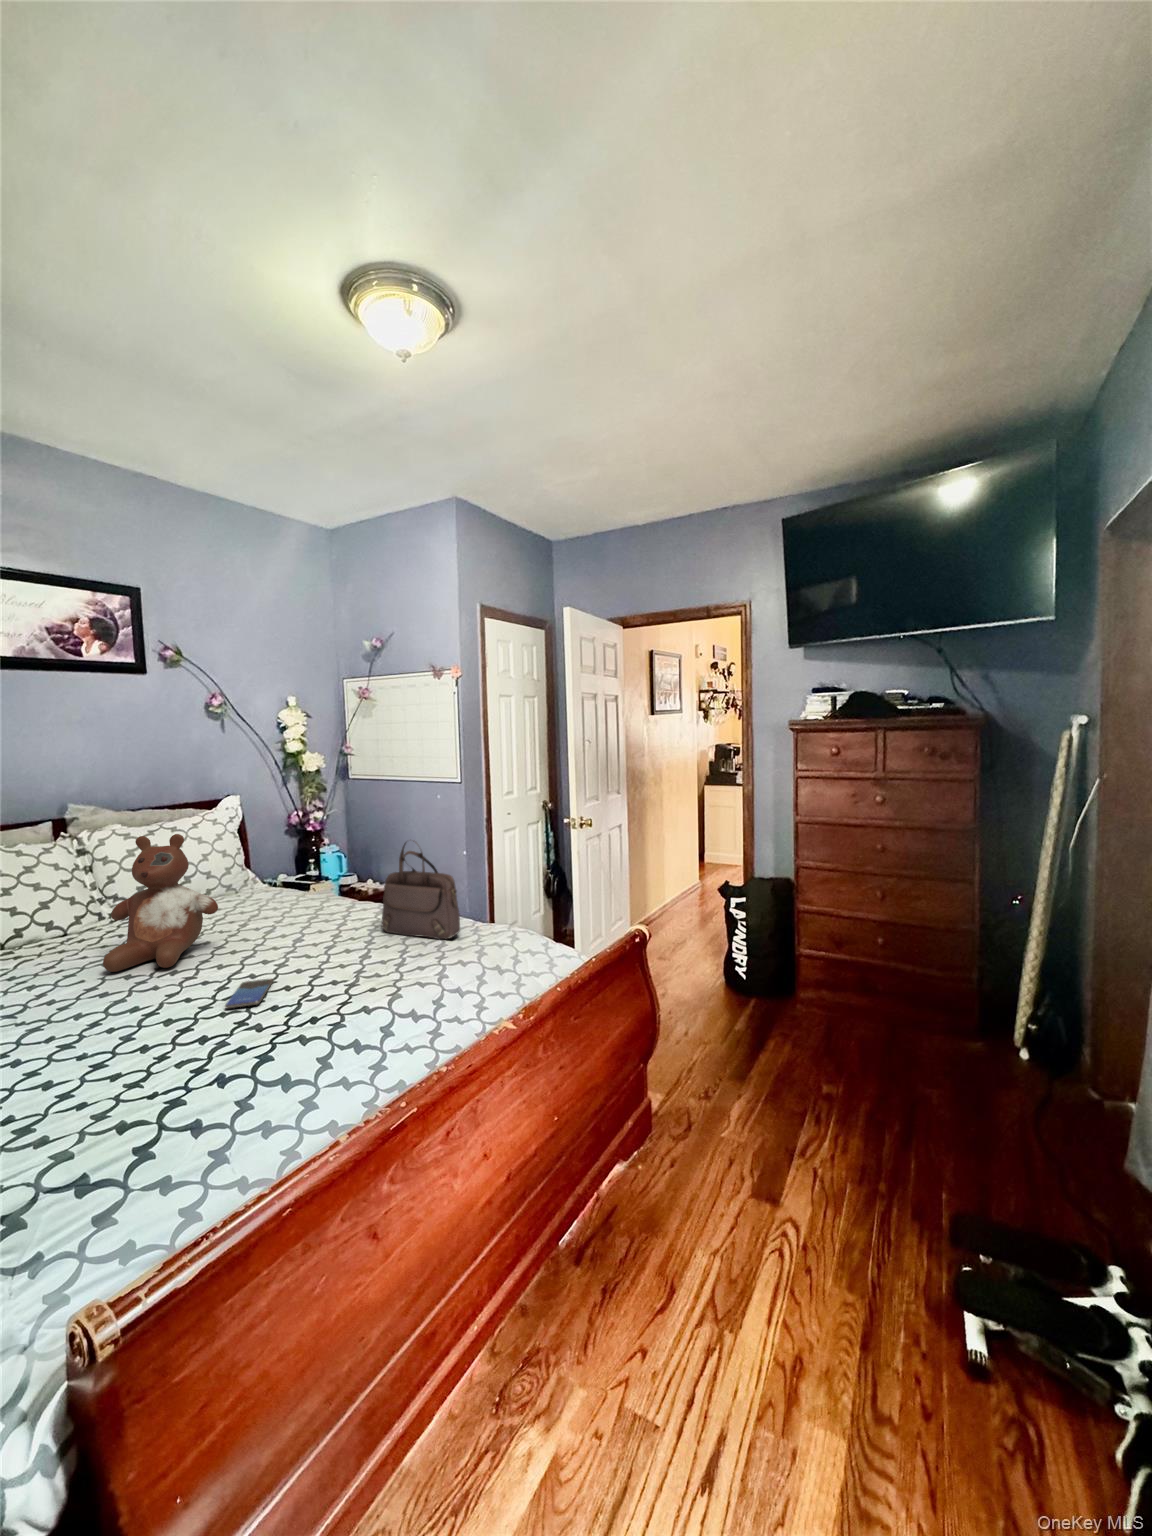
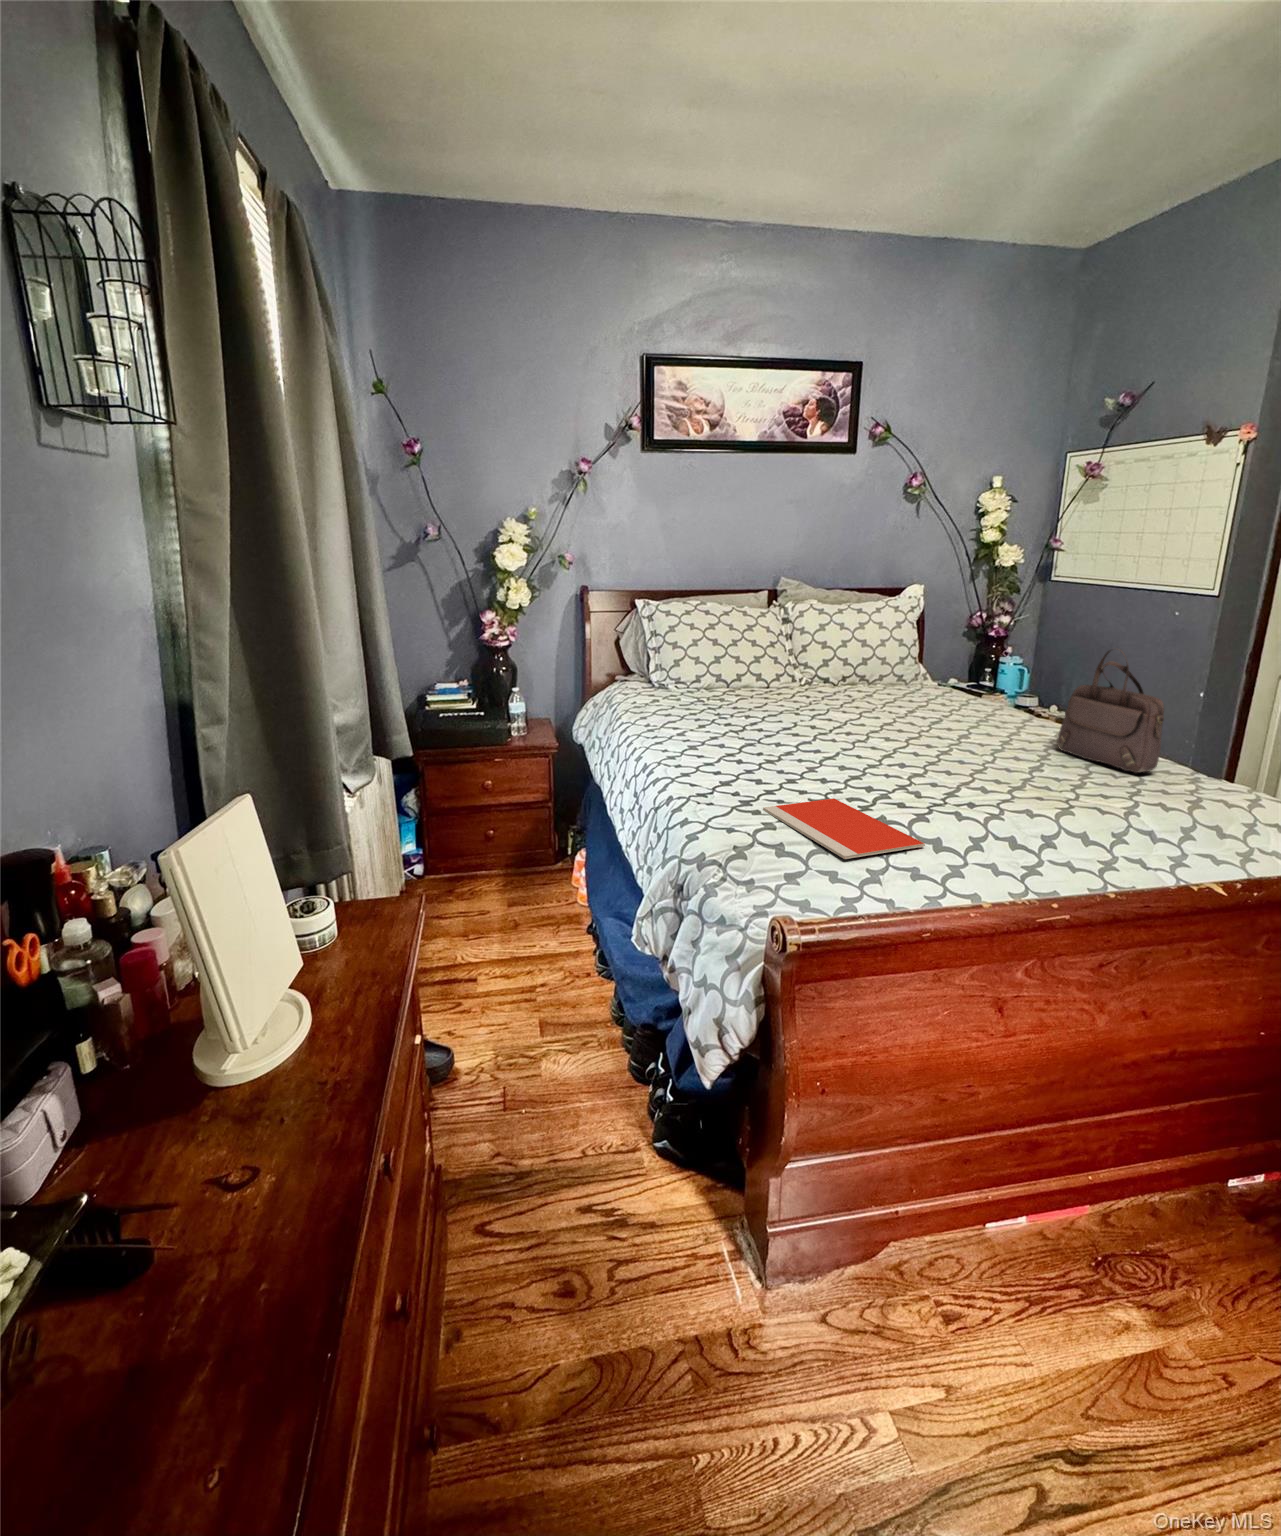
stuffed bear: present [103,834,218,972] -> none [797,608,894,730]
smartphone: present [225,979,273,1008] -> none [890,756,935,775]
notebook: none [48,1071,273,1166] -> present [763,798,925,859]

